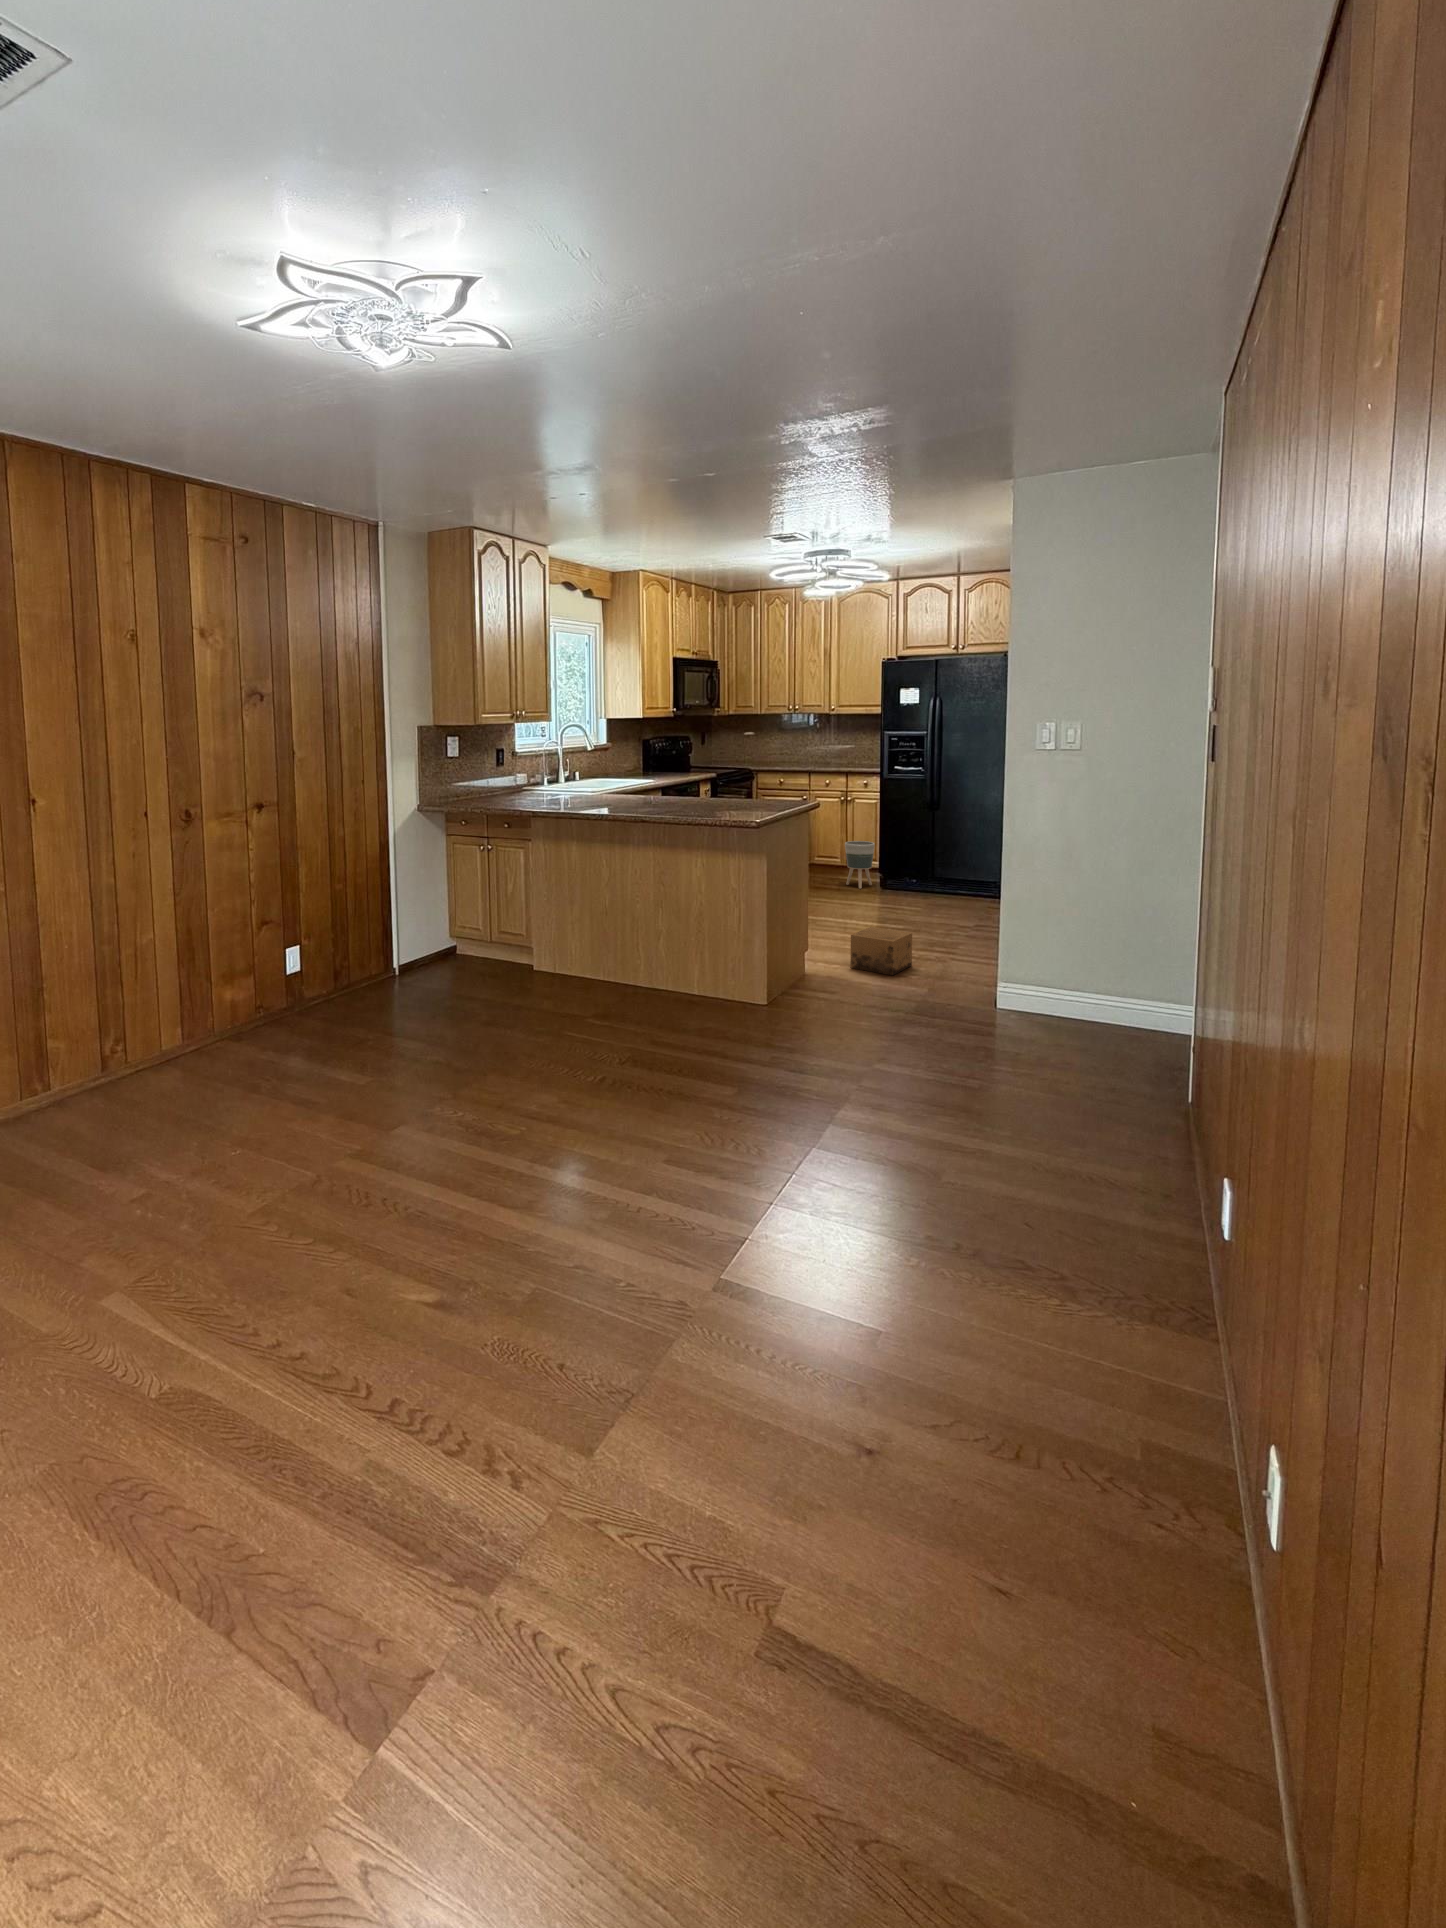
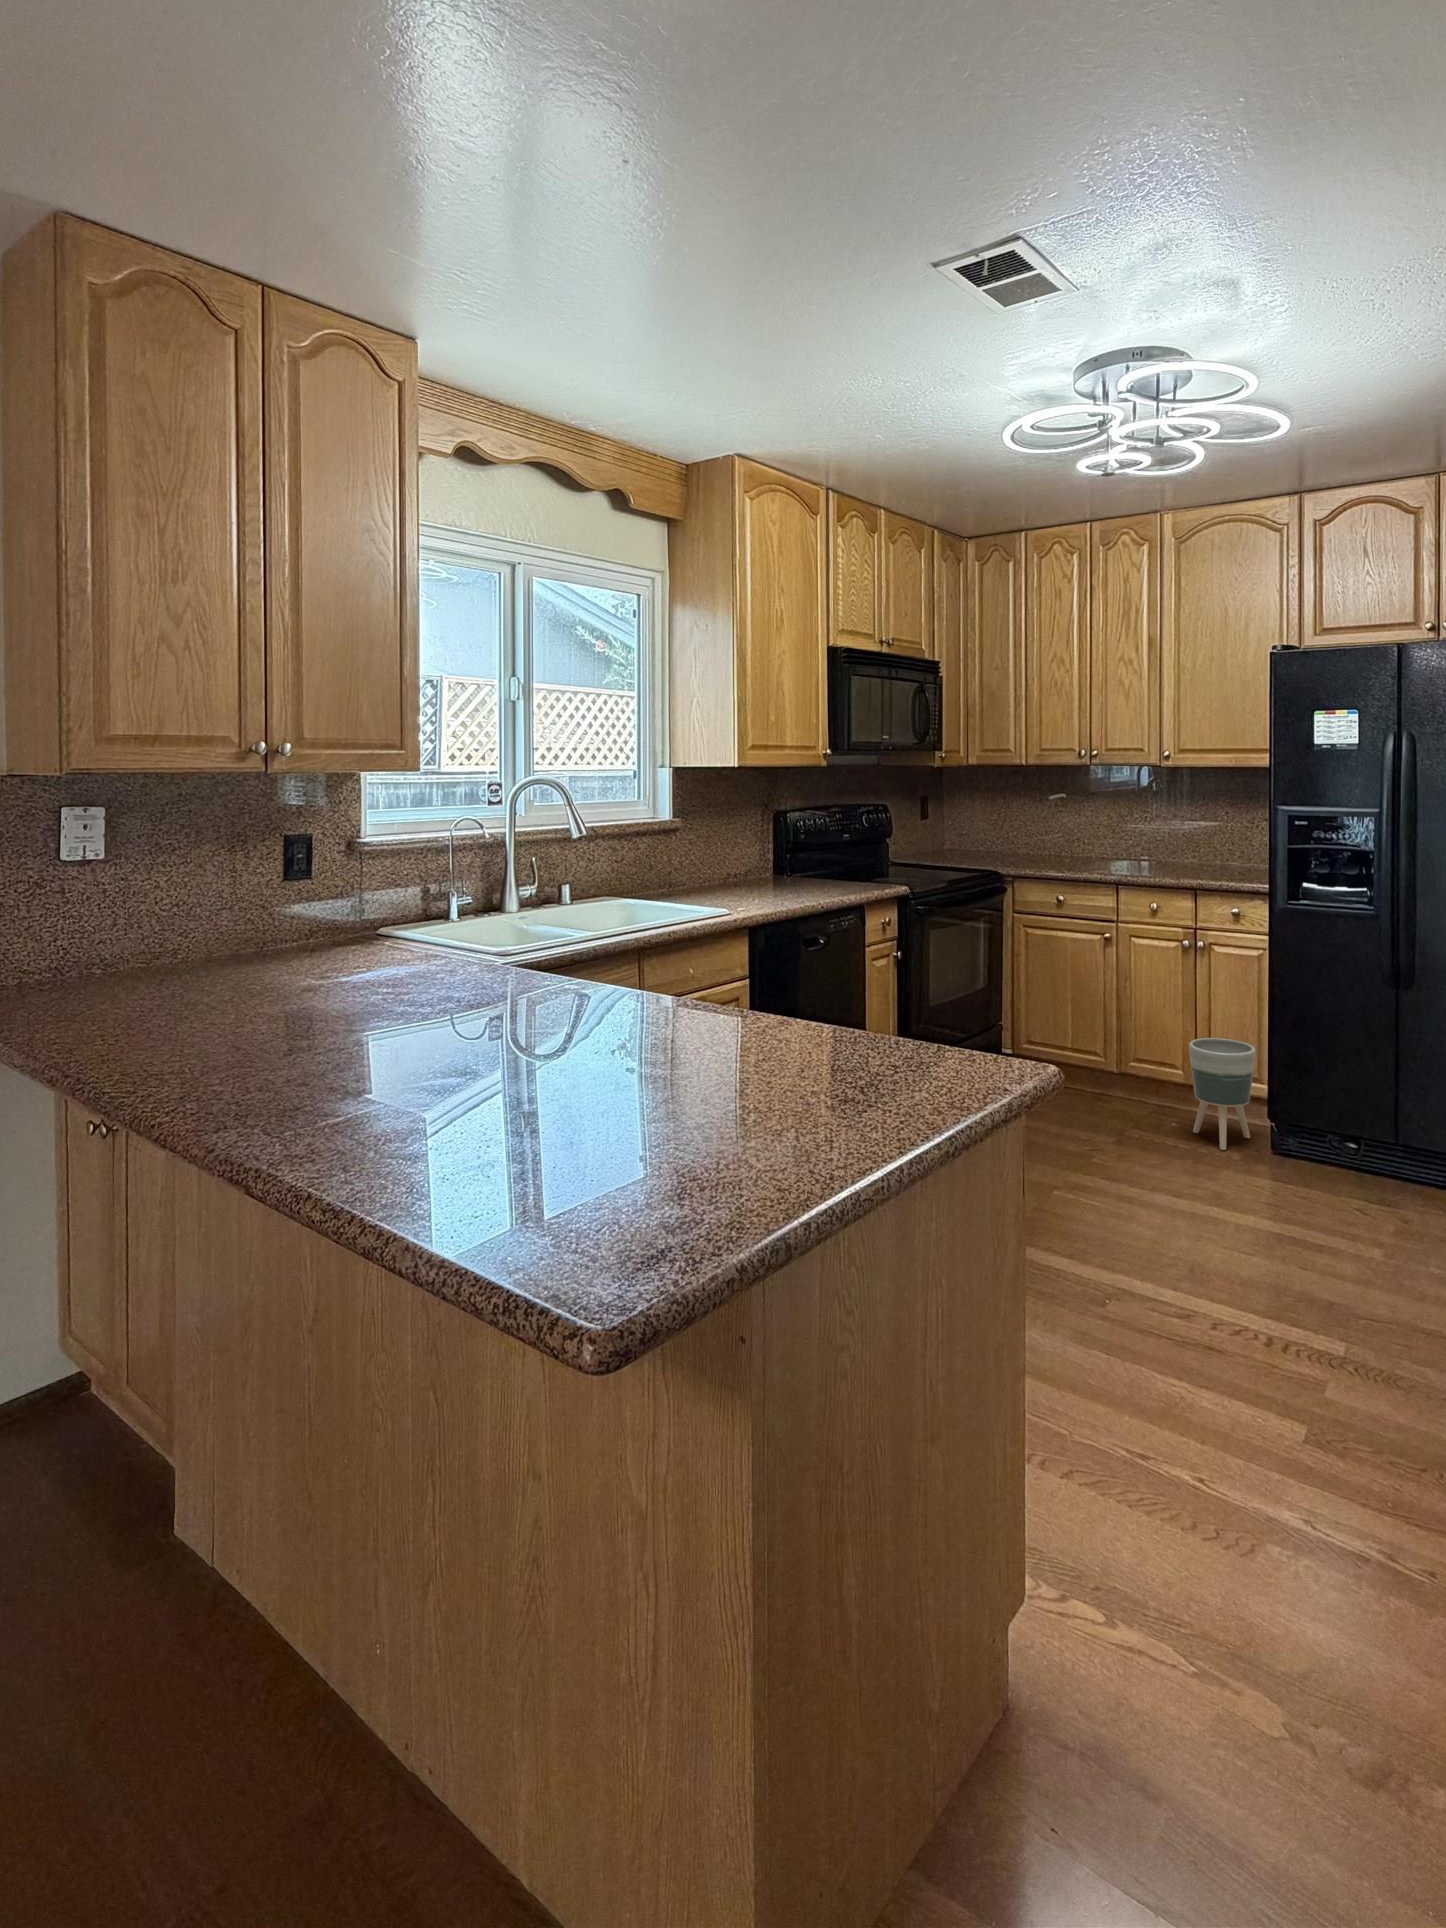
cardboard box: present [850,927,912,975] -> none [1154,1451,1376,1732]

